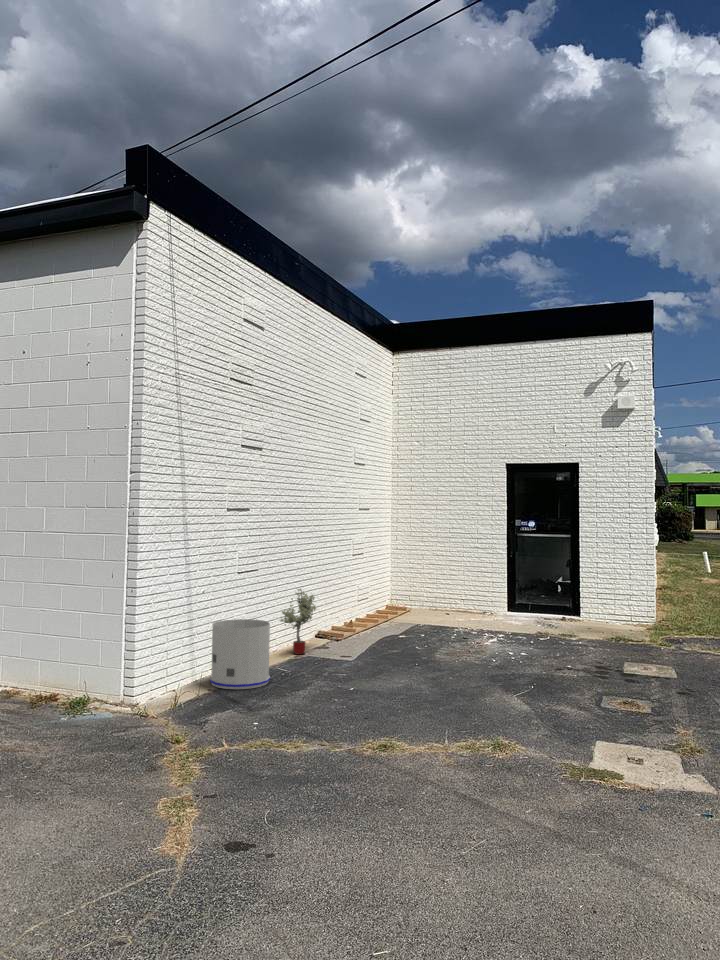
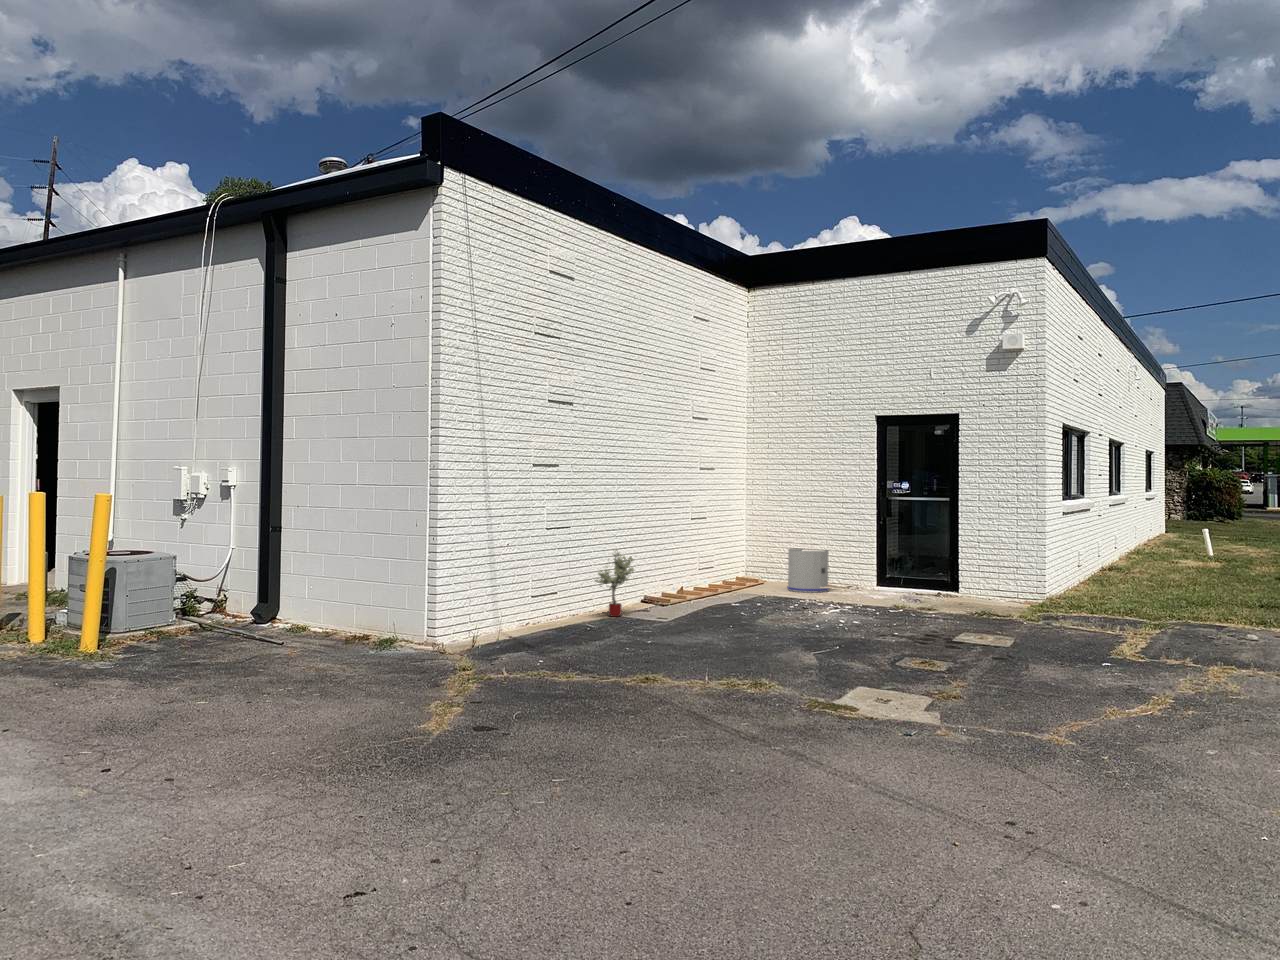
trash can: present [210,619,270,689] -> present [787,548,829,593]

